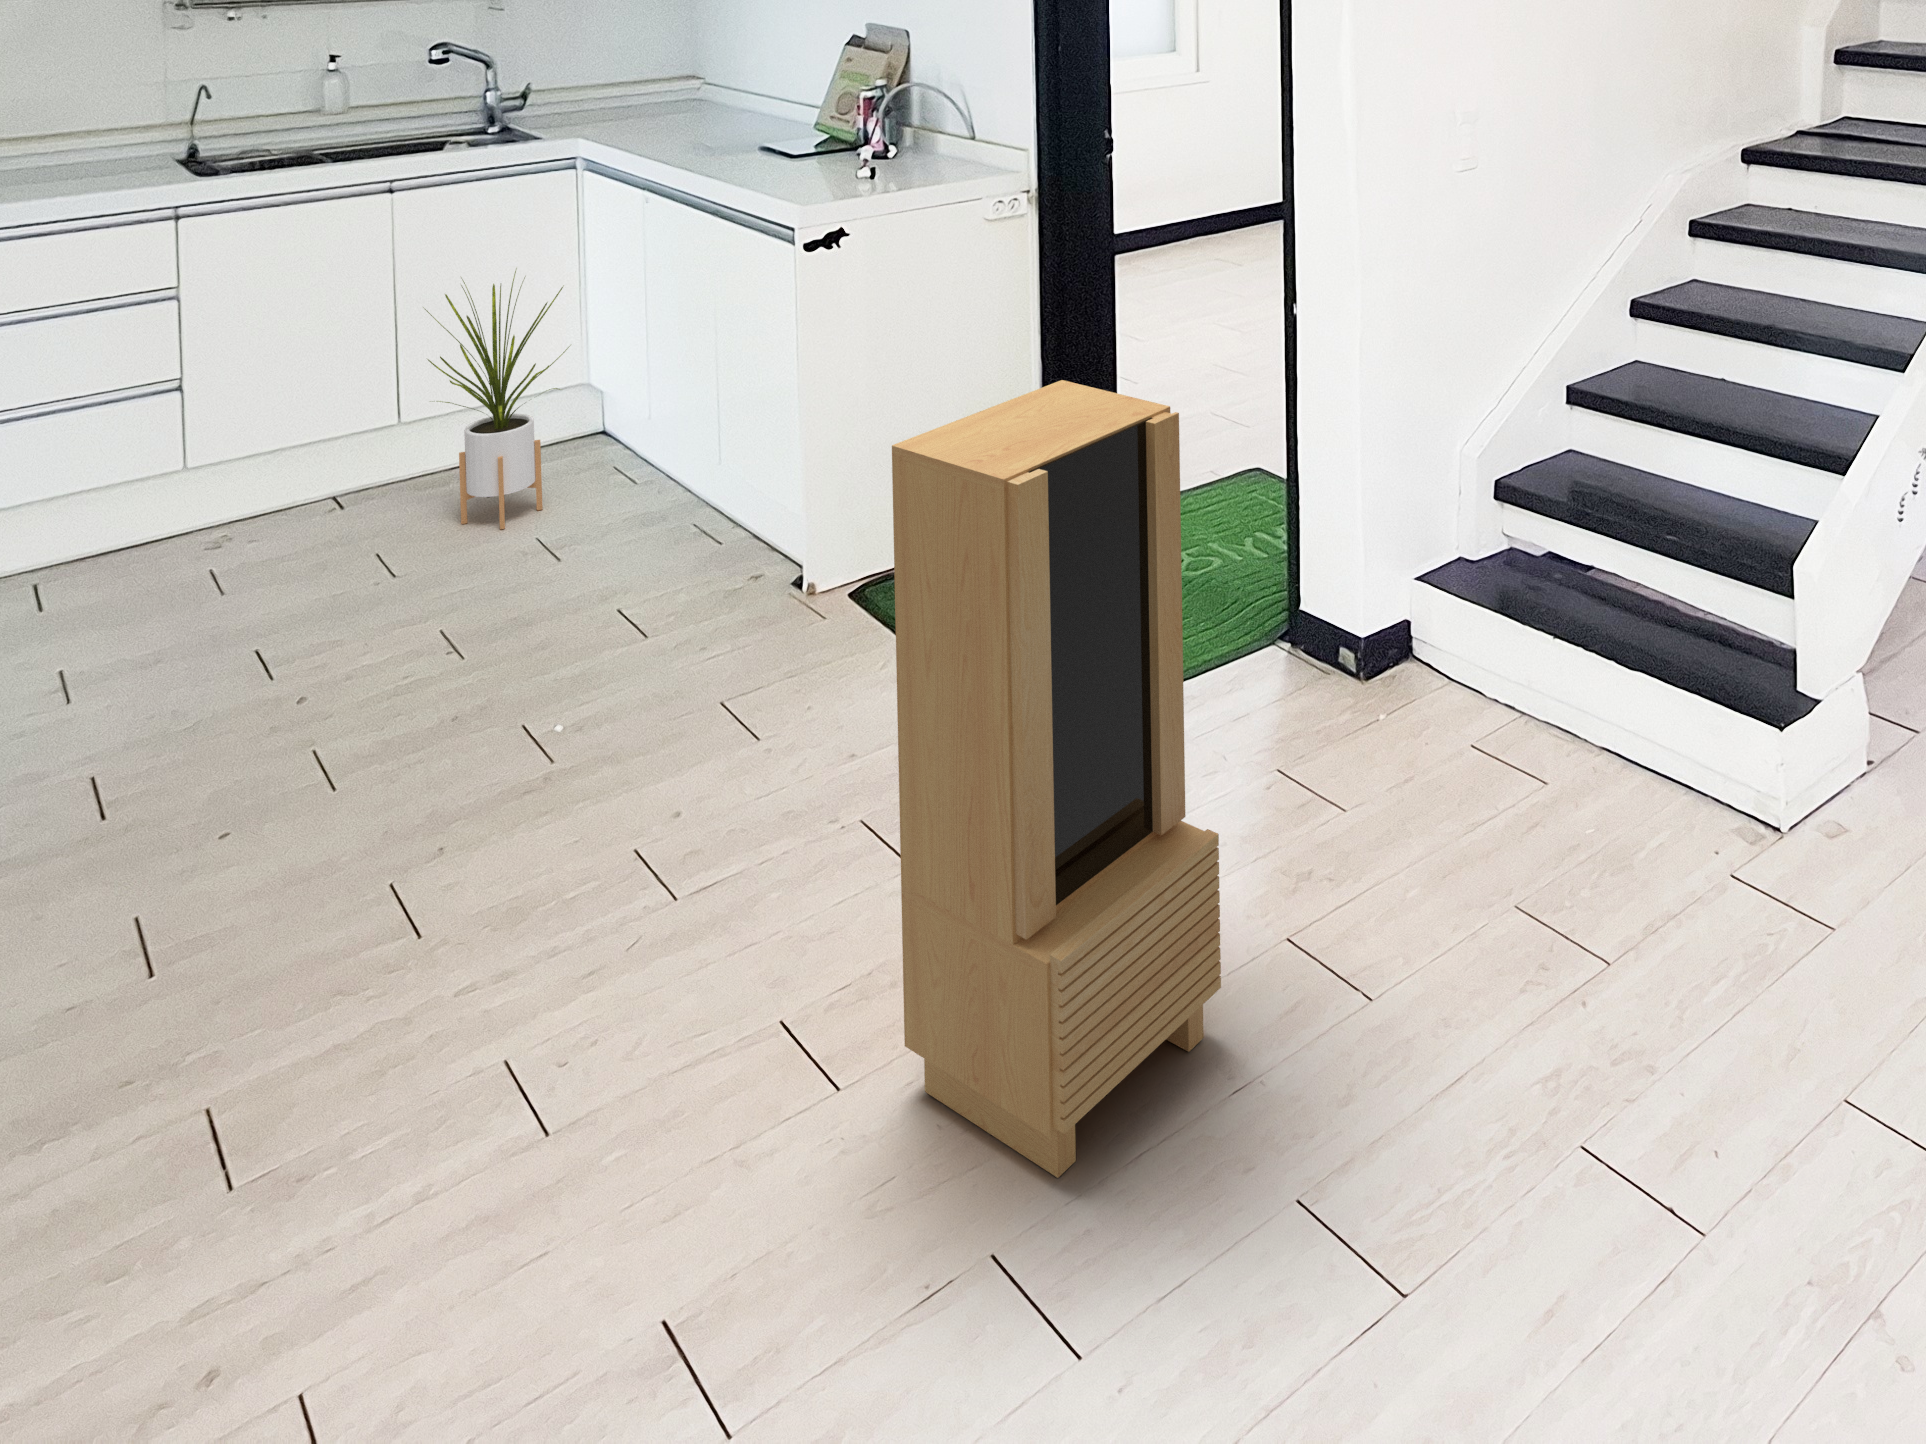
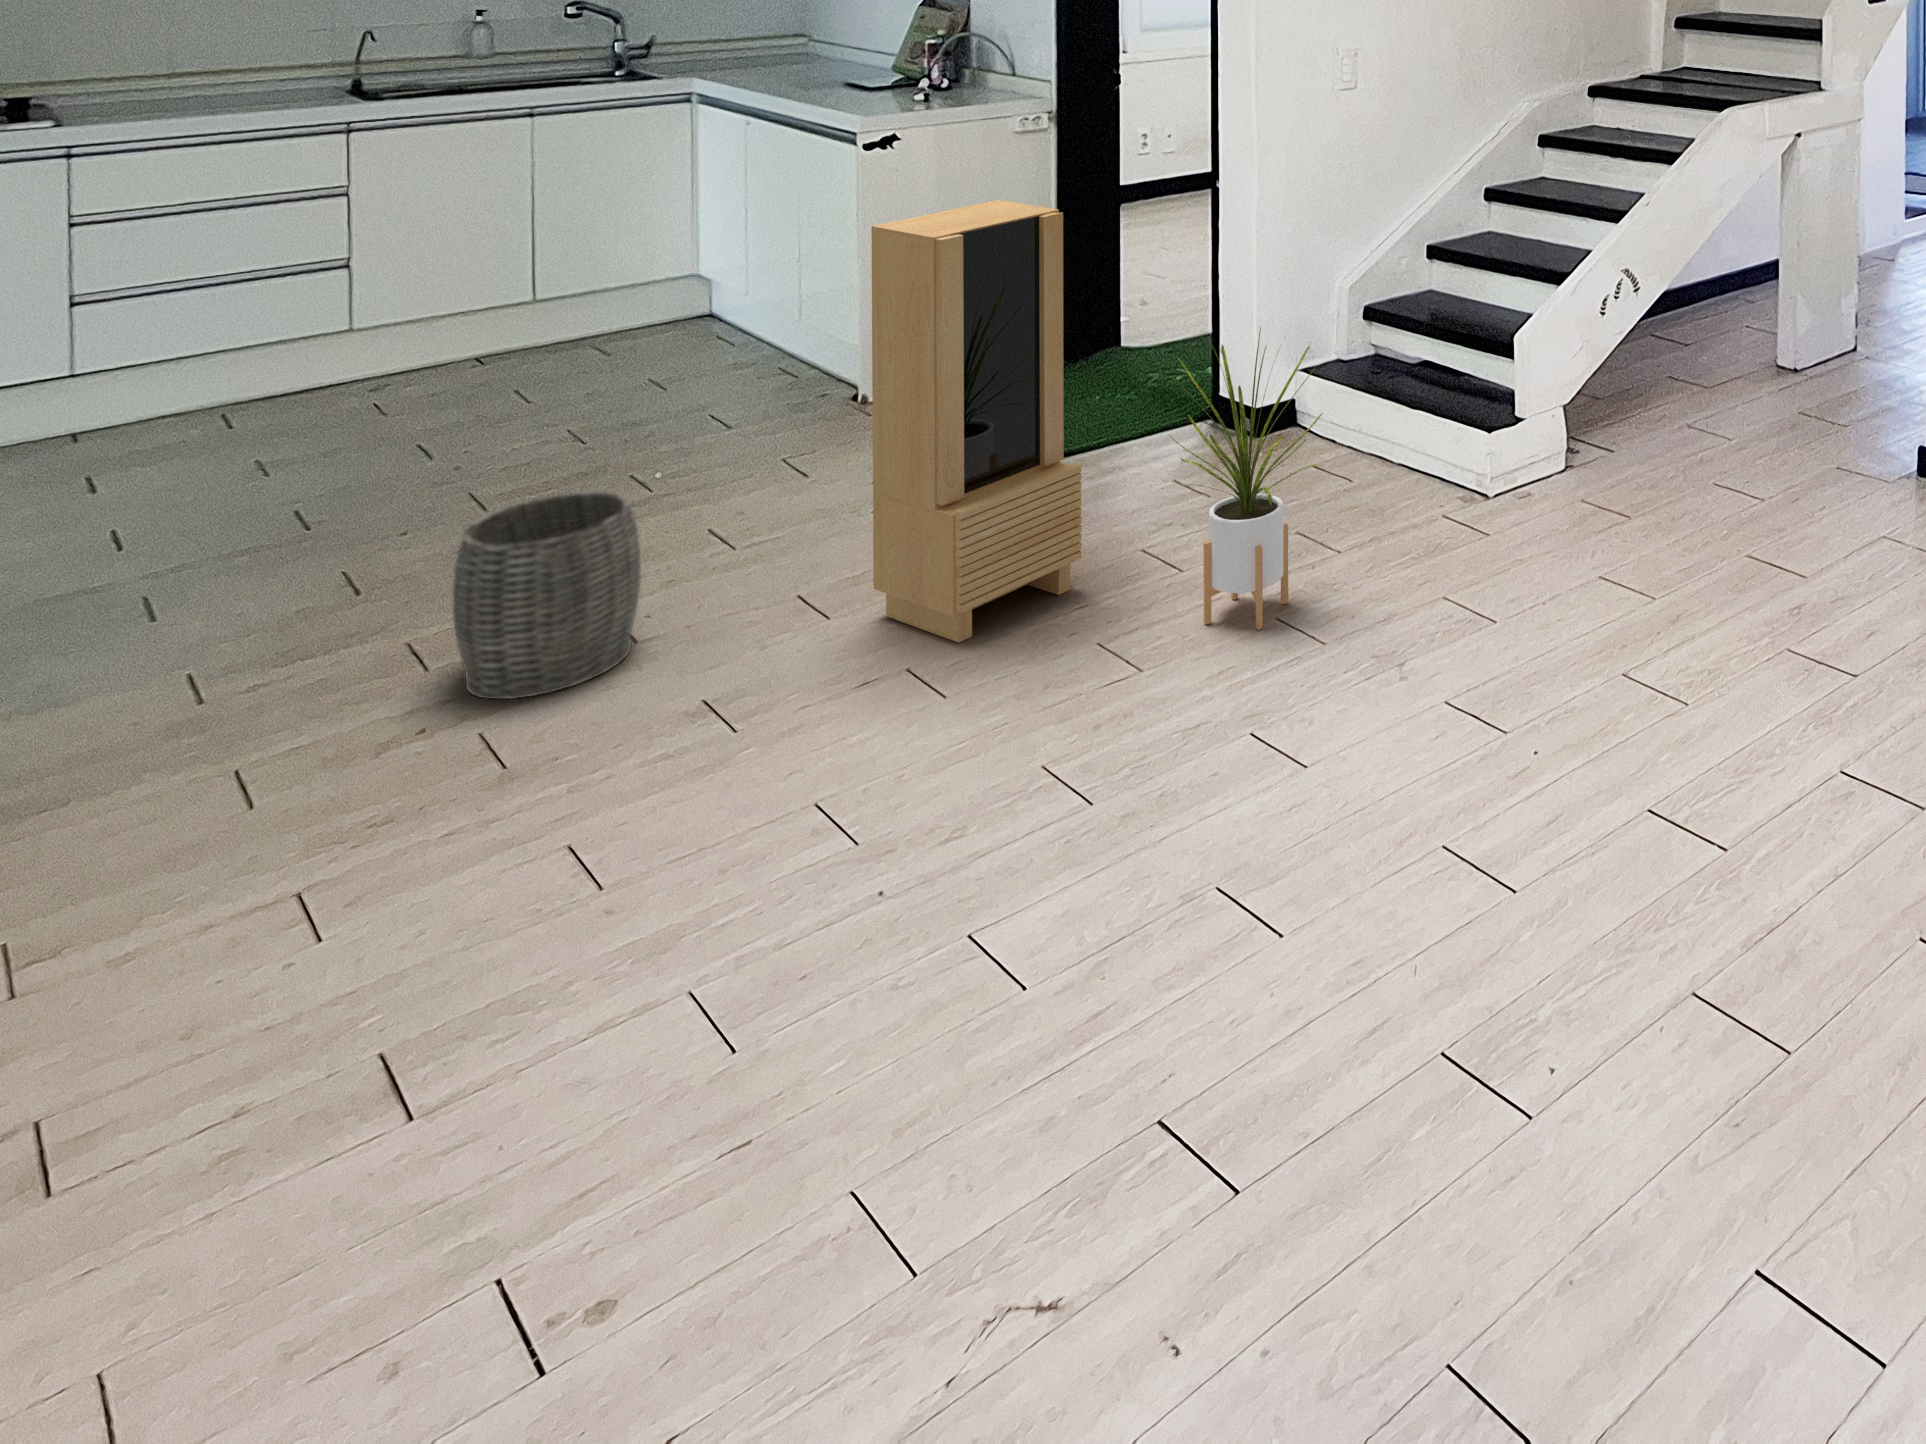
house plant: present [425,271,569,529] -> present [1170,328,1323,630]
woven basket: none [258,875,547,1287] -> present [453,492,641,699]

